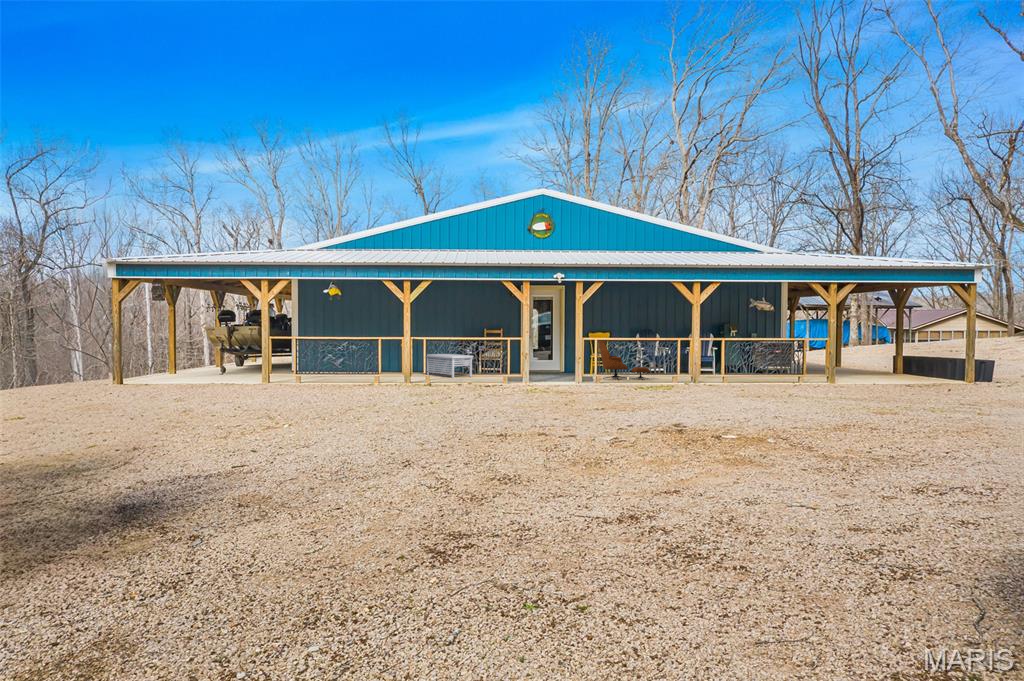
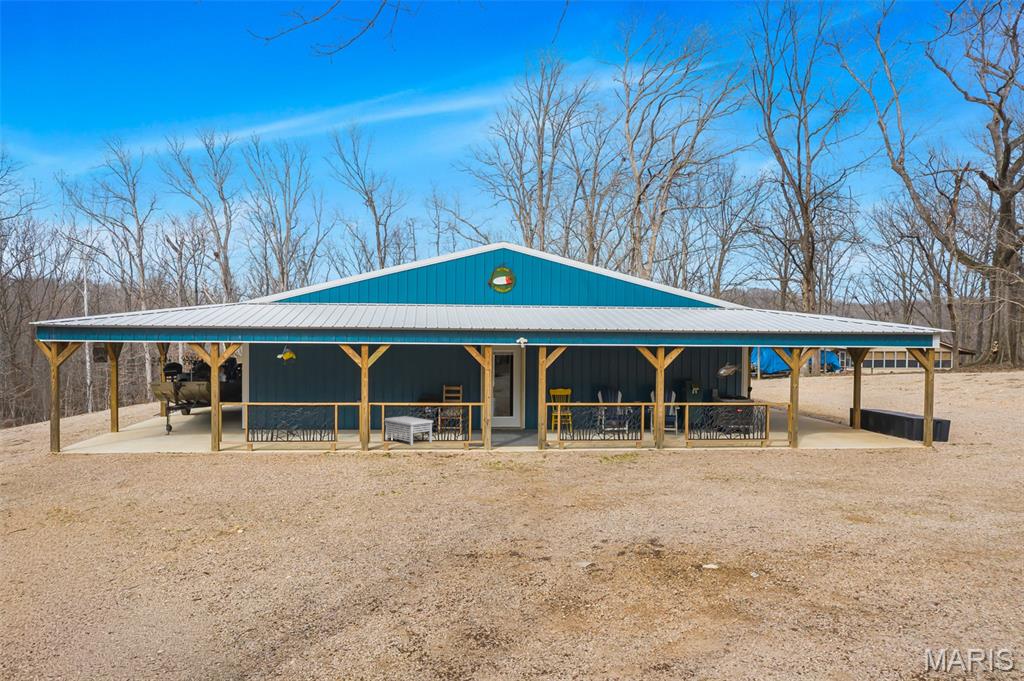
lounge chair: present [599,341,650,380] -> none [561,401,614,446]

